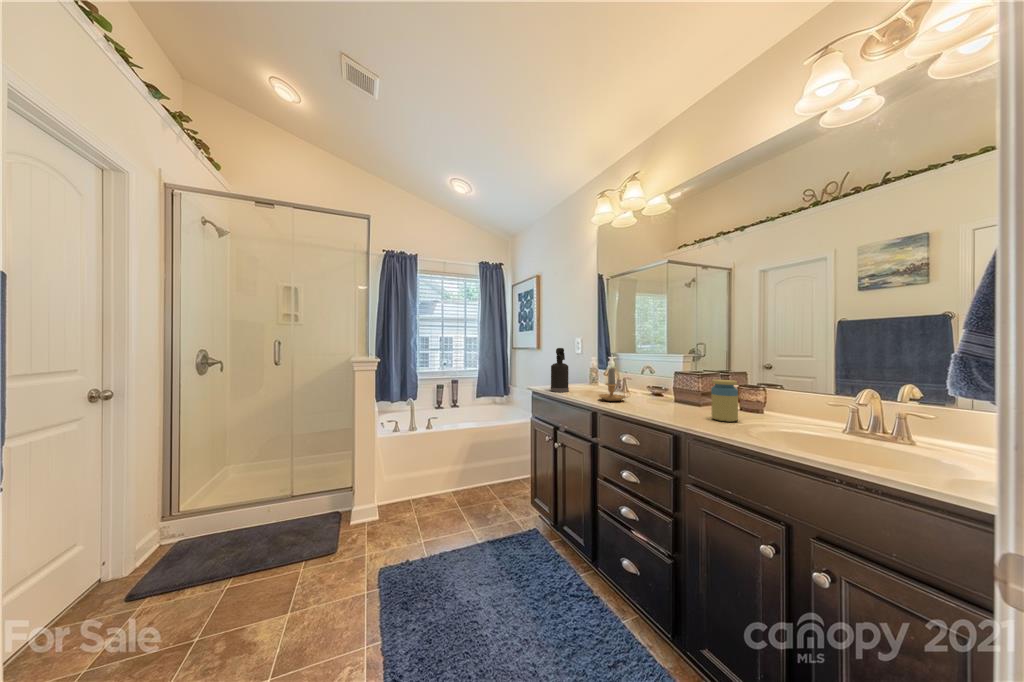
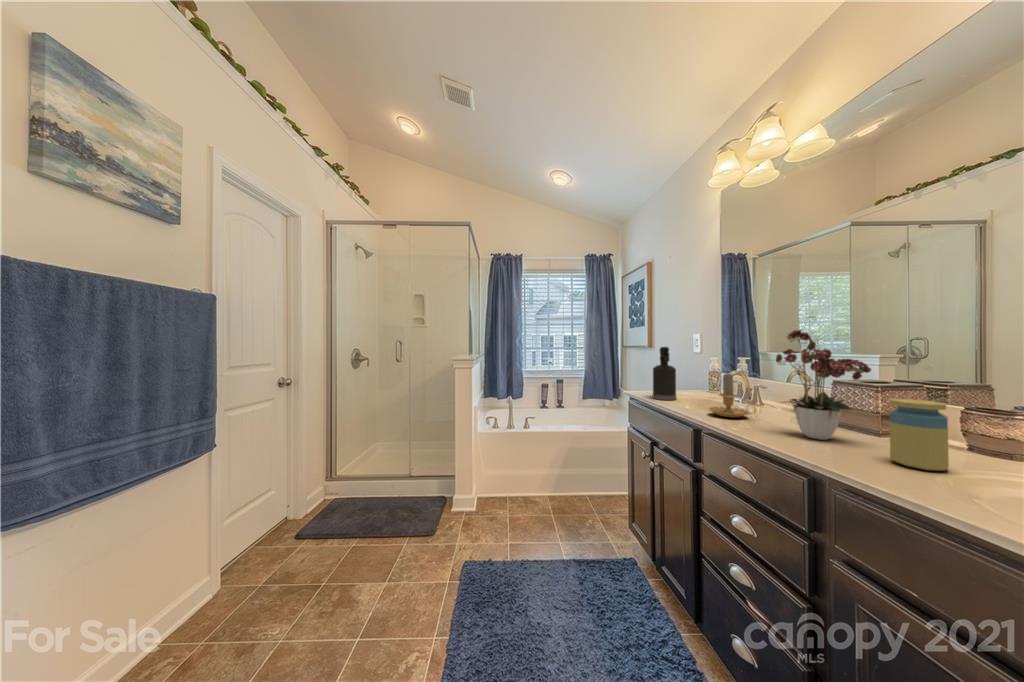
flower arrangement: none [643,332,703,411] -> present [776,330,871,440]

